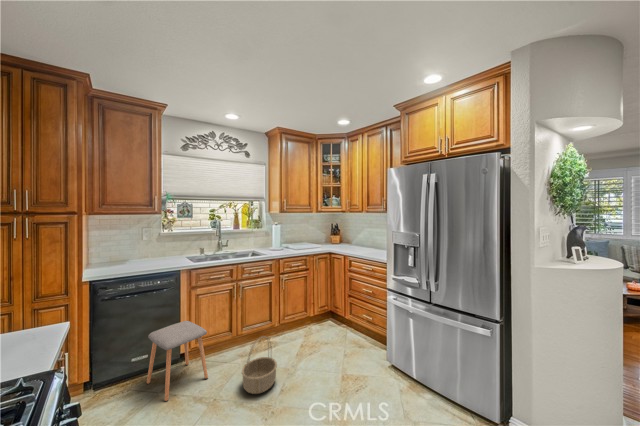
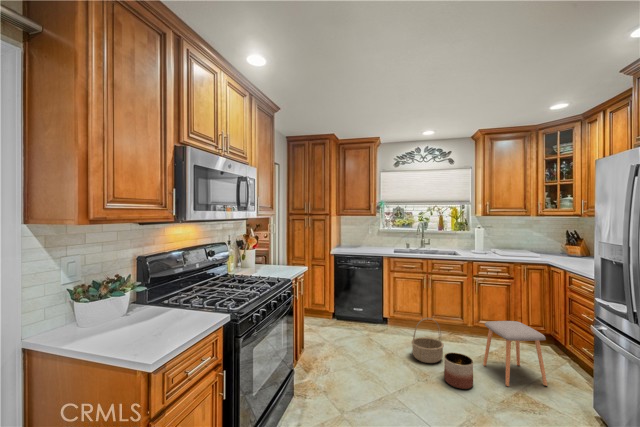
stool: present [147,321,208,401] -> present [483,321,547,387]
planter: none [291,365,319,408] -> present [444,353,473,389]

